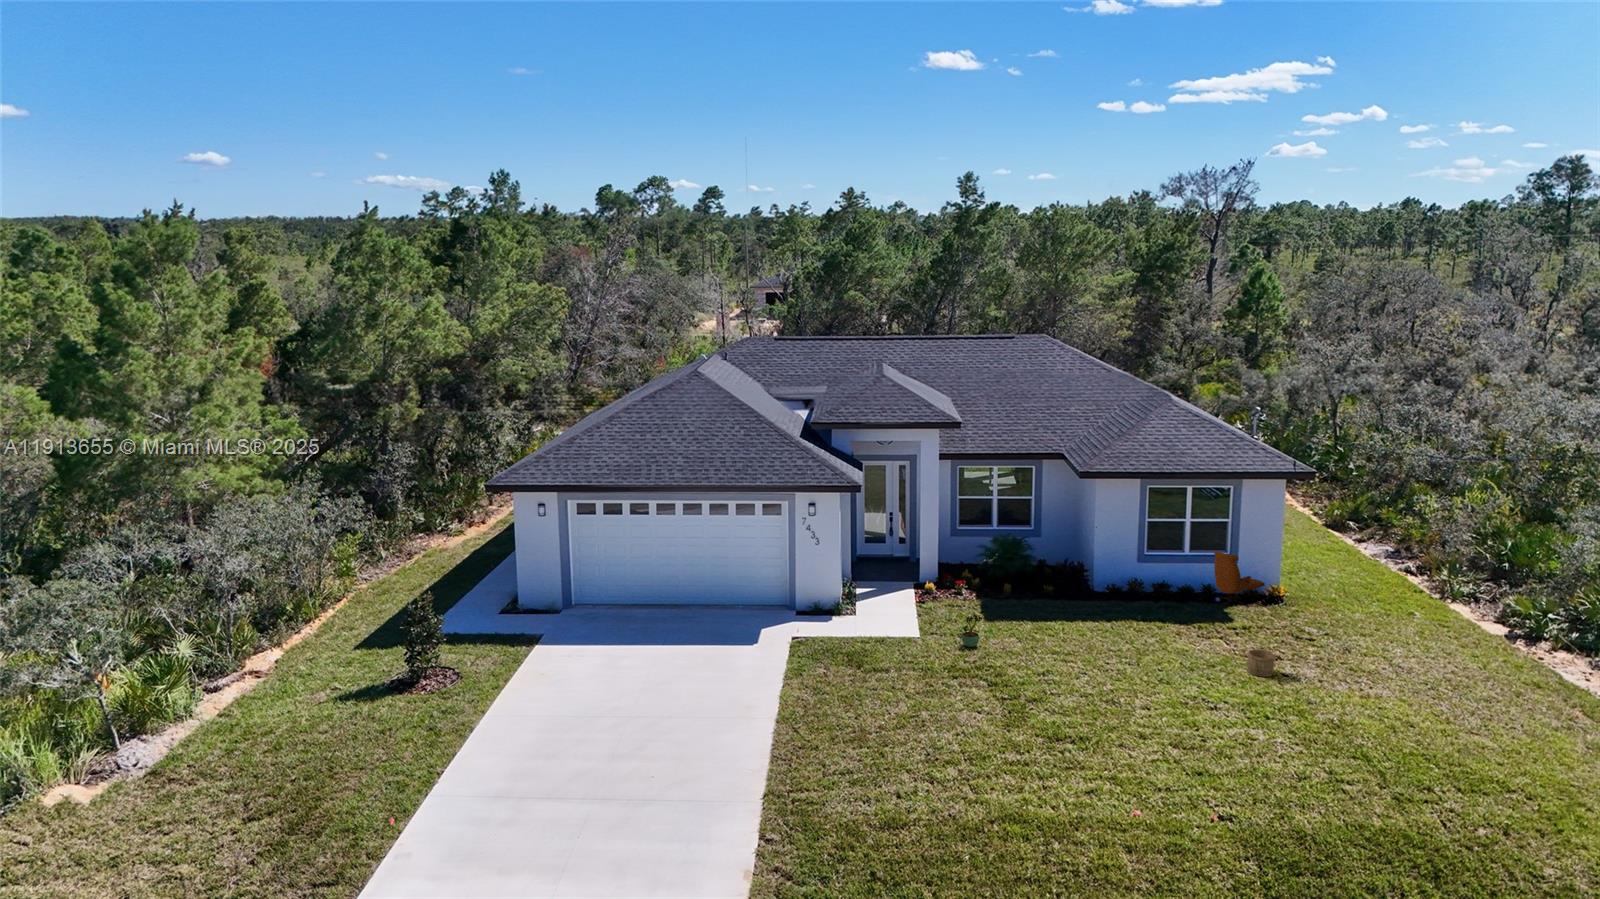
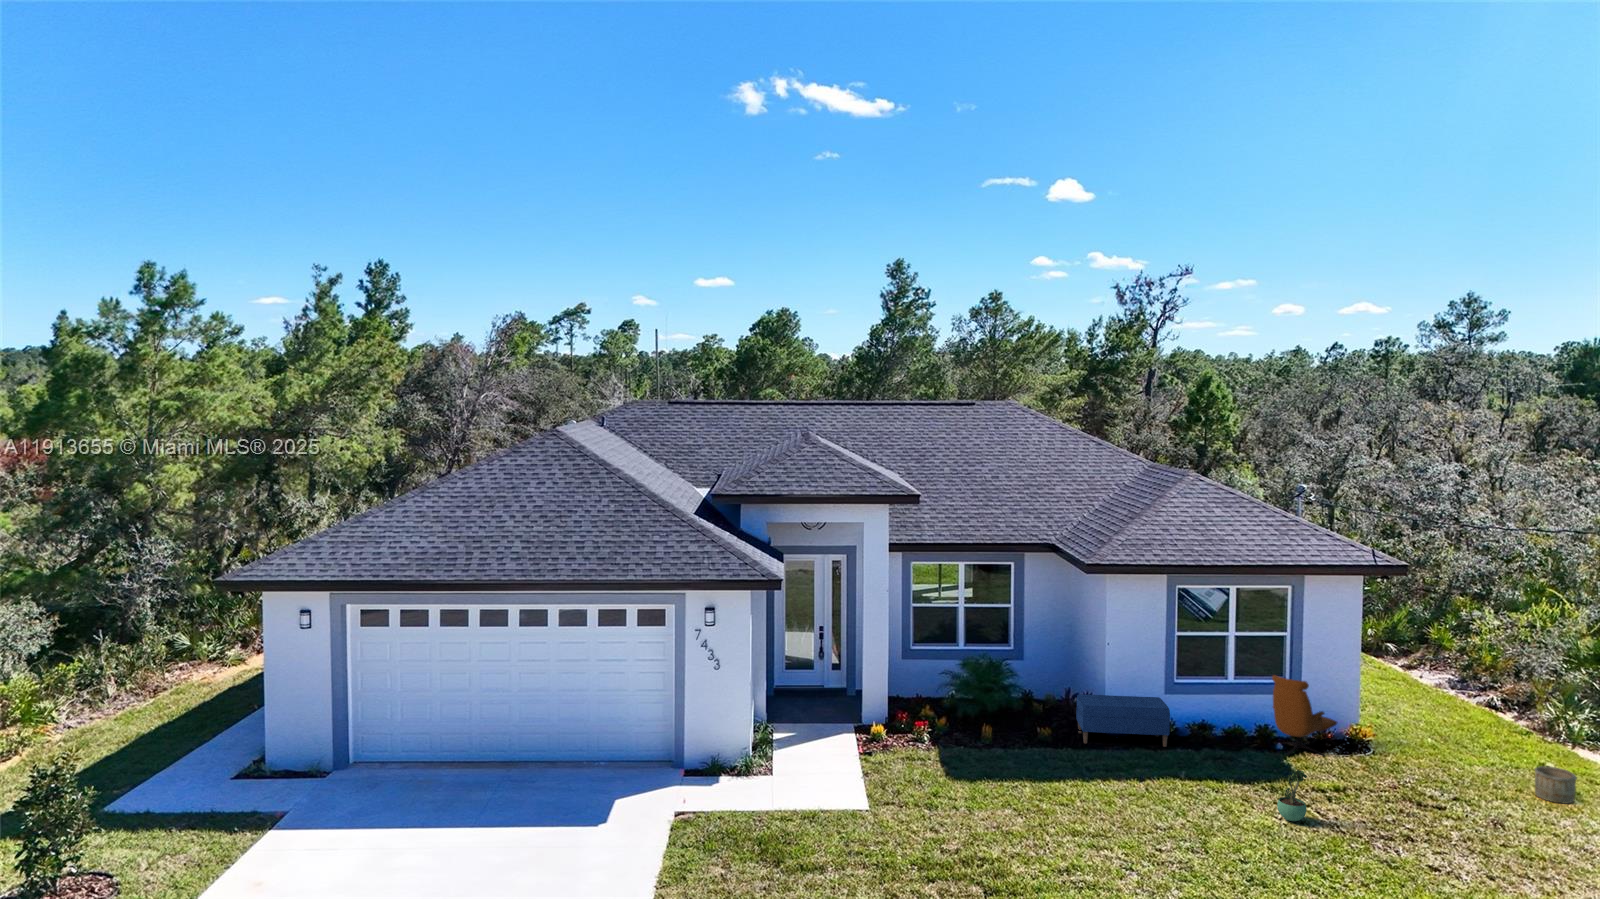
bench: none [1074,562,1139,600] -> present [1076,694,1170,747]
potted plant: present [962,614,982,647] -> present [1277,769,1307,821]
wooden bucket: present [1247,649,1275,677] -> present [1535,766,1577,804]

